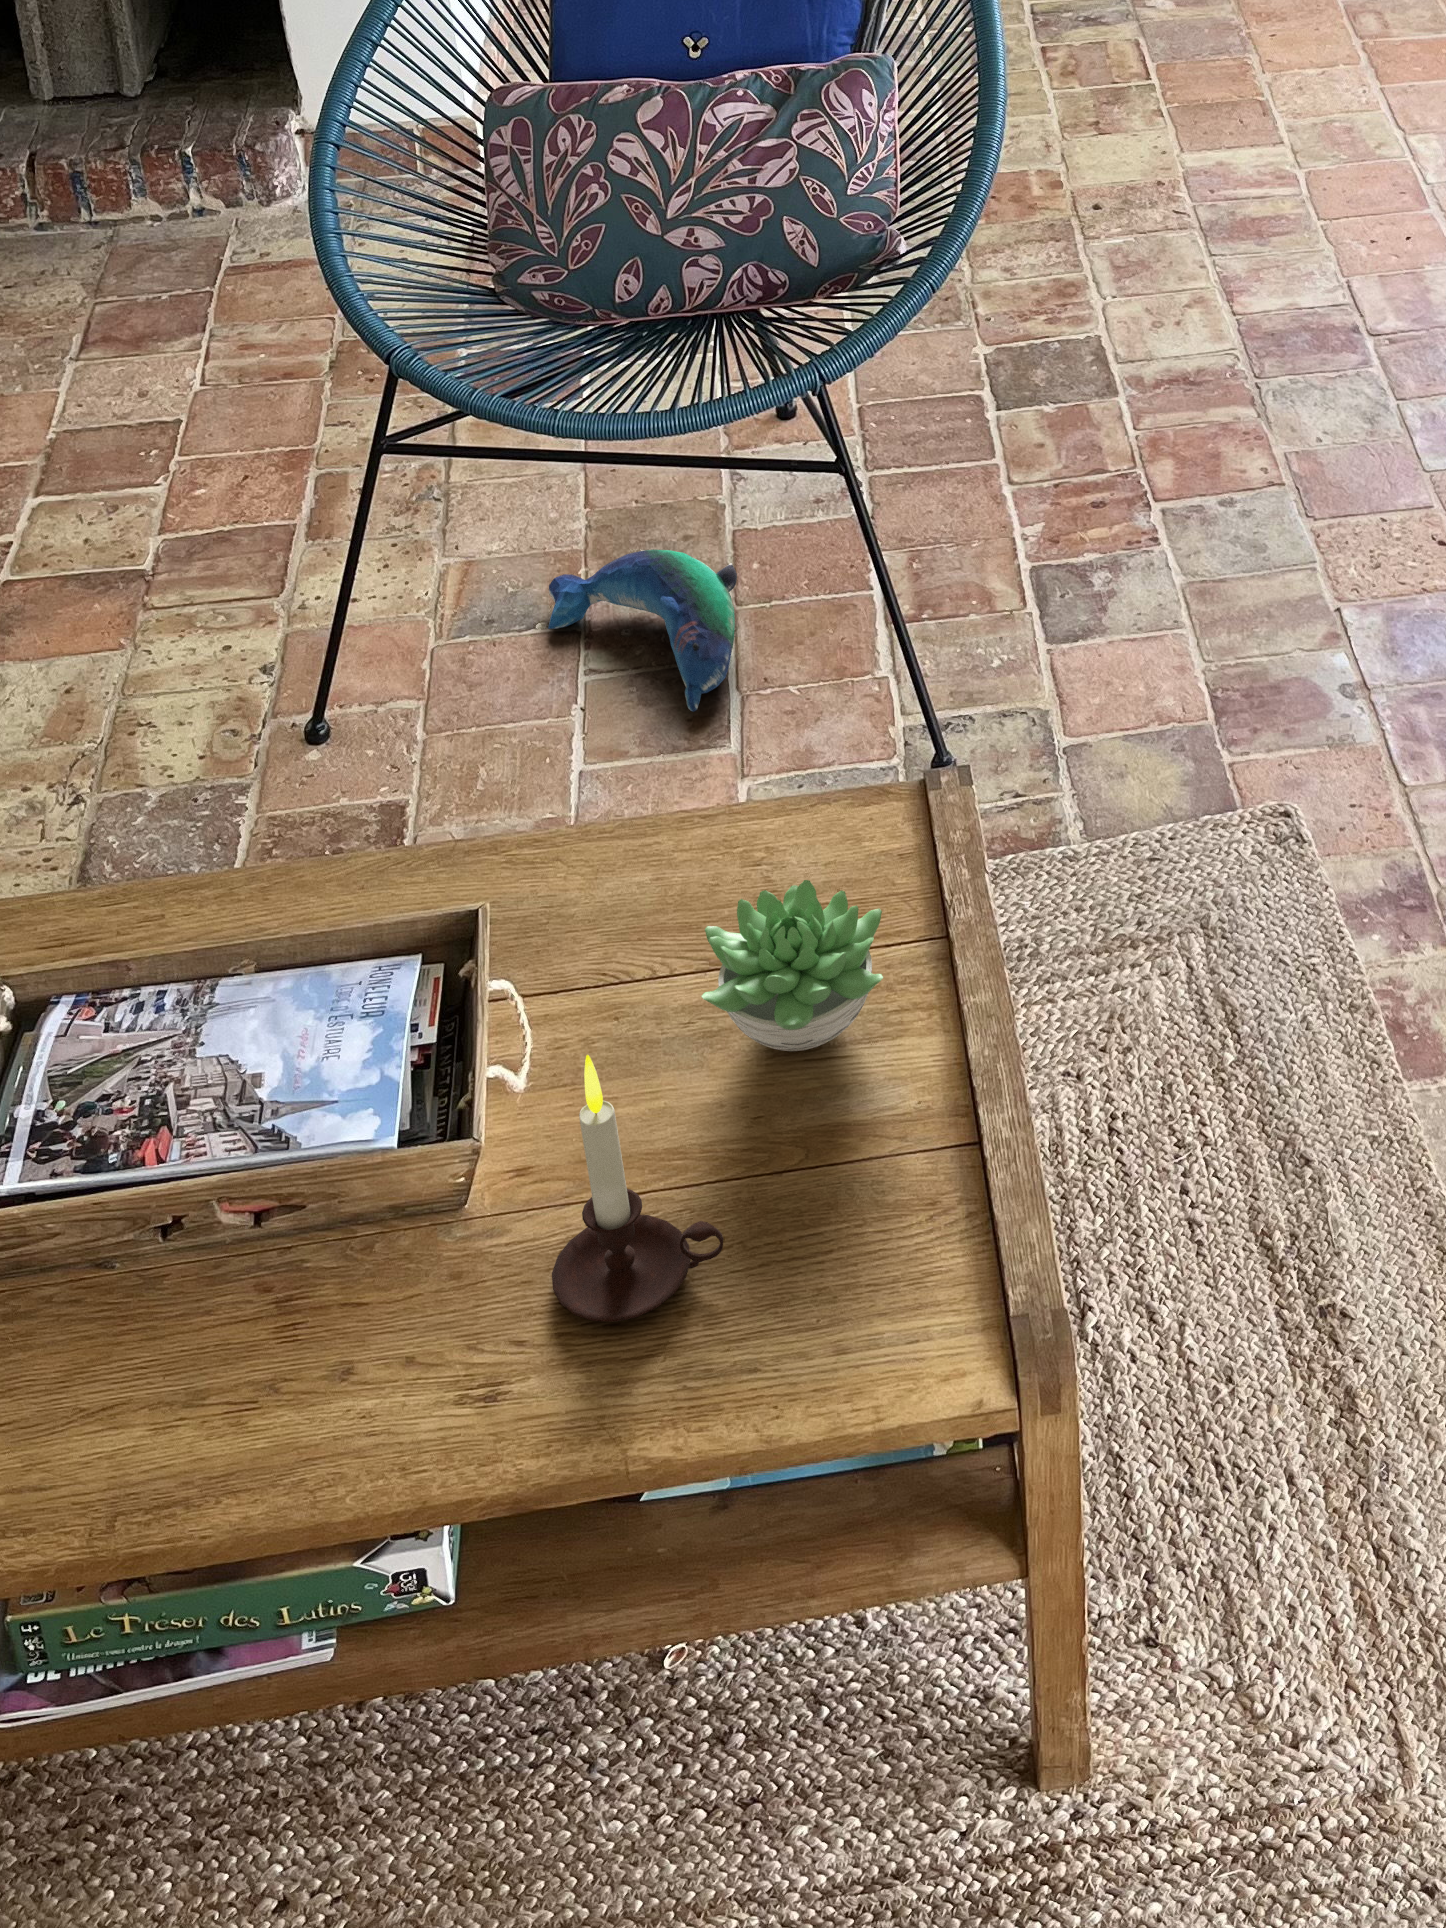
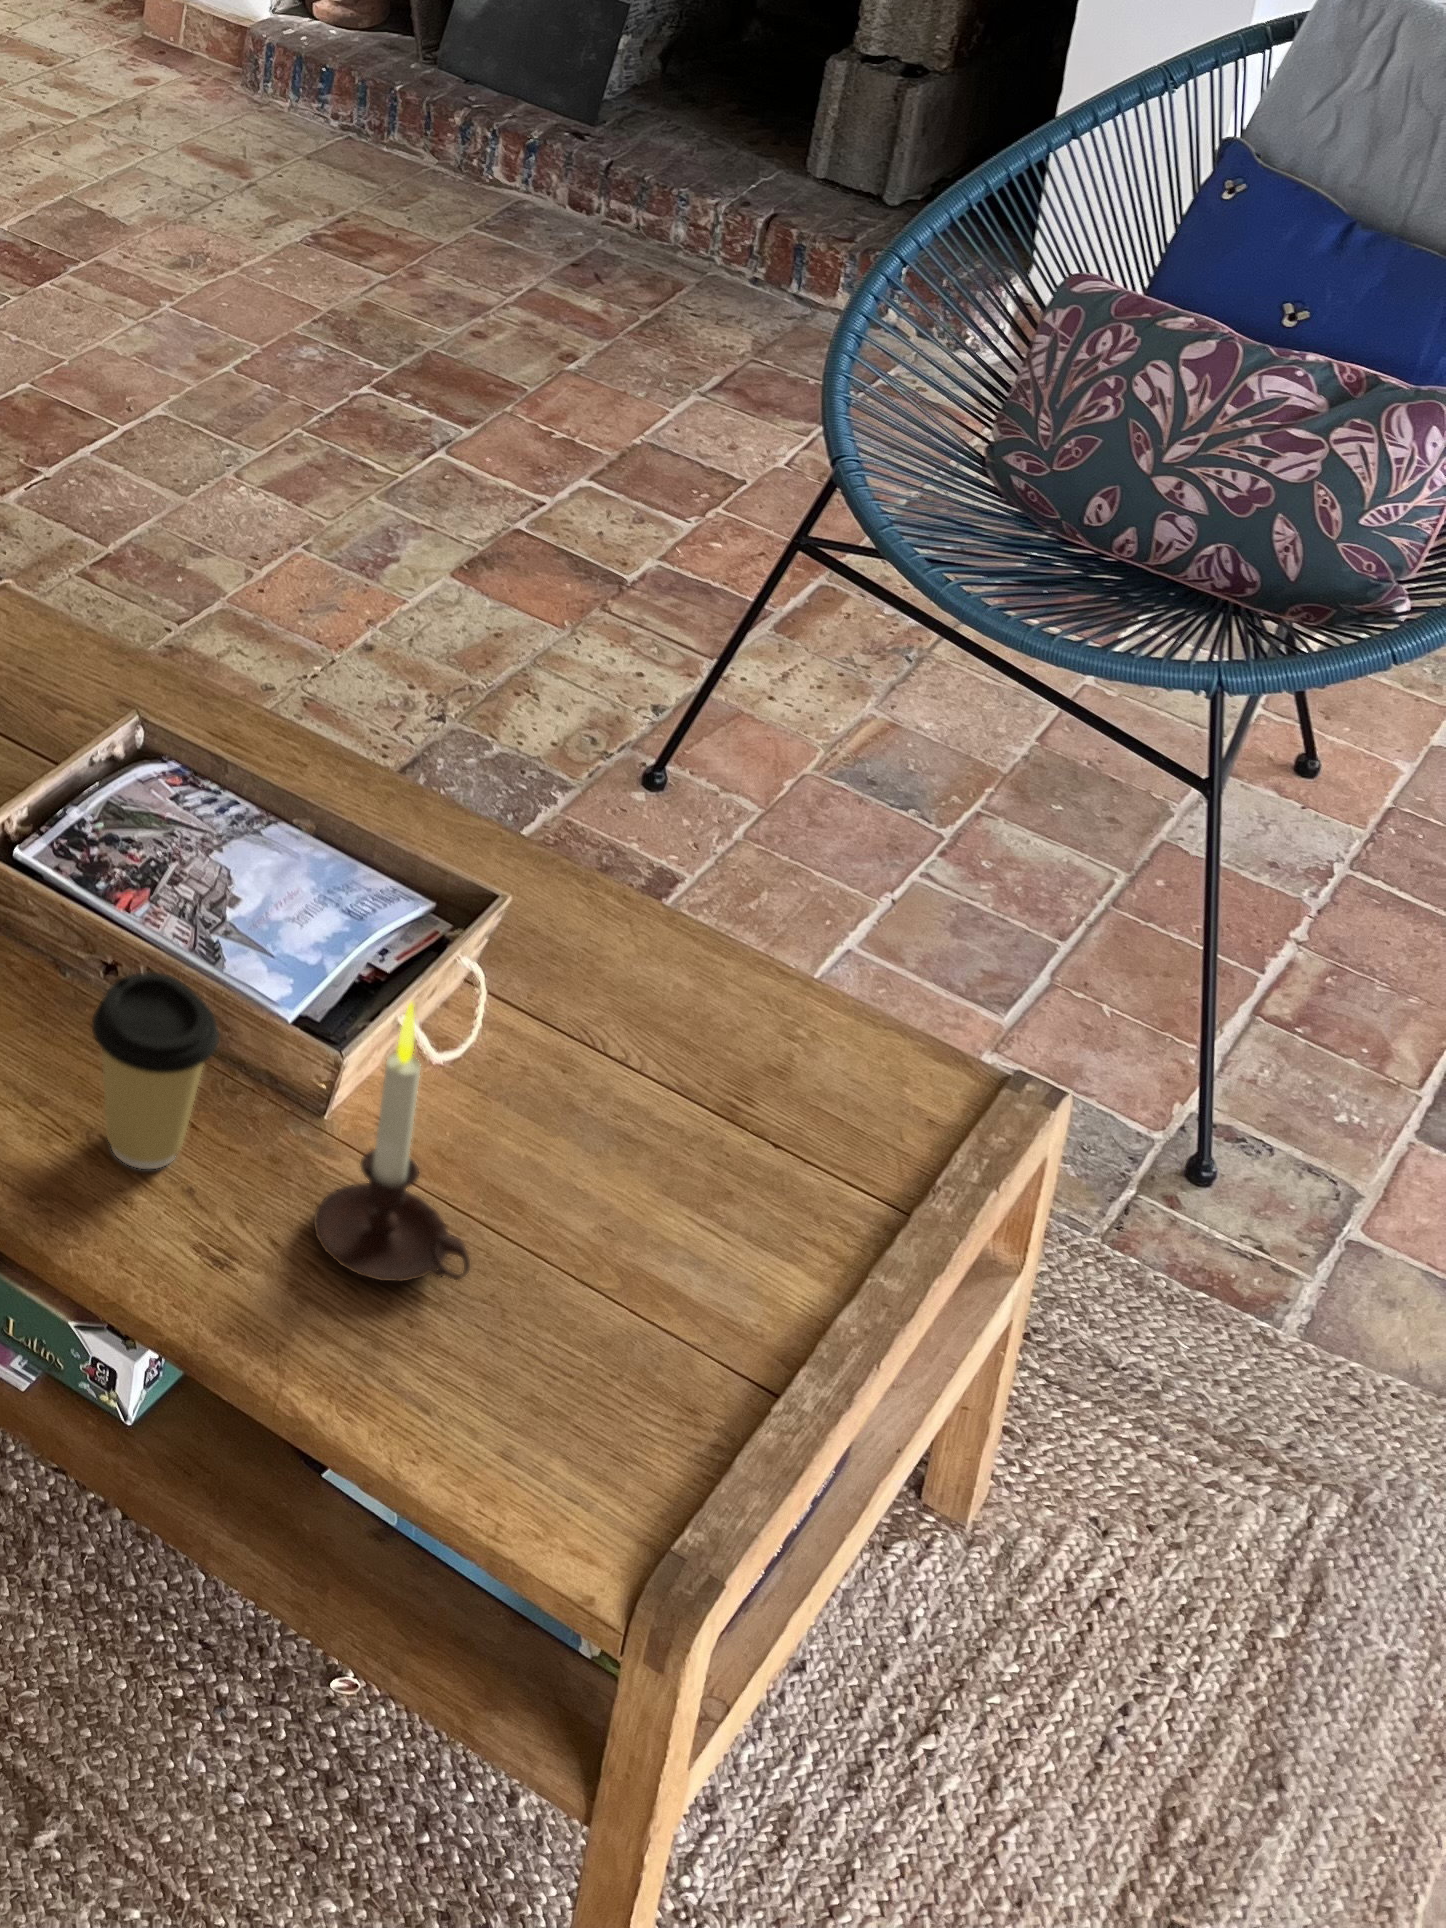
plush toy: present [548,550,737,711] -> none [919,780,1121,972]
succulent plant: present [701,880,883,1051] -> none [600,1012,818,1195]
coffee cup: none [261,1190,403,1390] -> present [92,972,219,1169]

